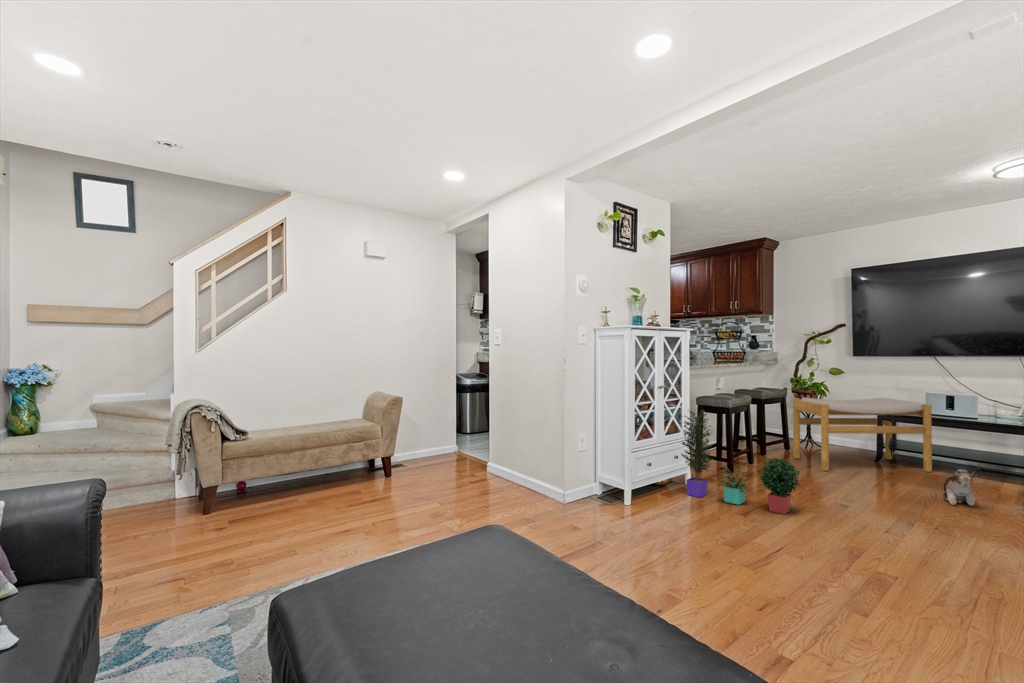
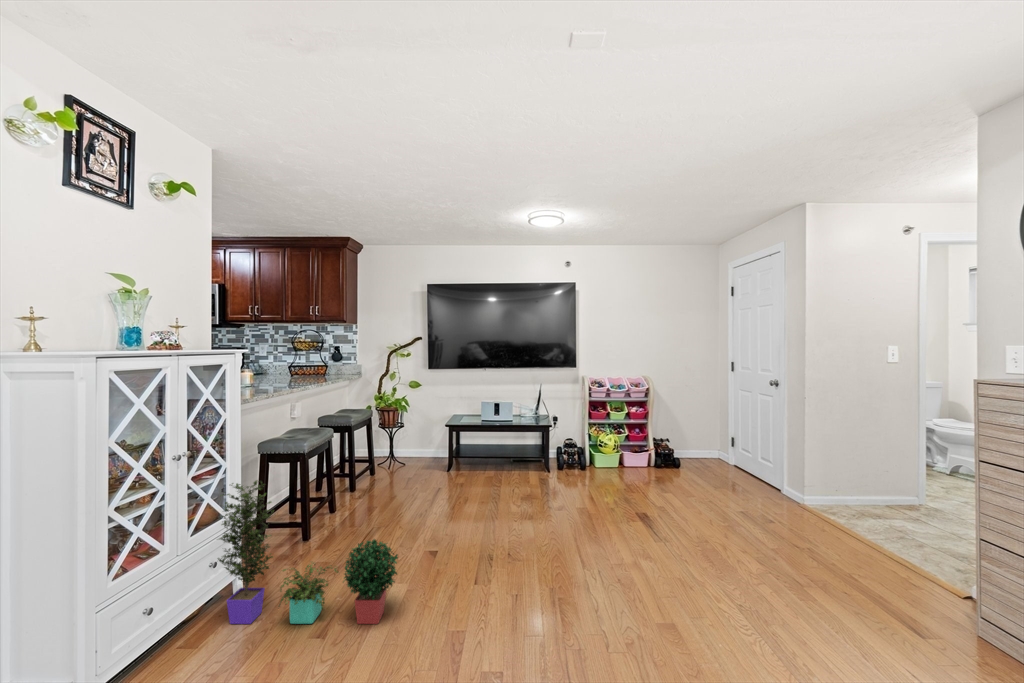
footstool: present [793,398,932,472] -> none [379,412,503,507]
plush toy: present [943,469,974,506] -> none [525,497,556,535]

